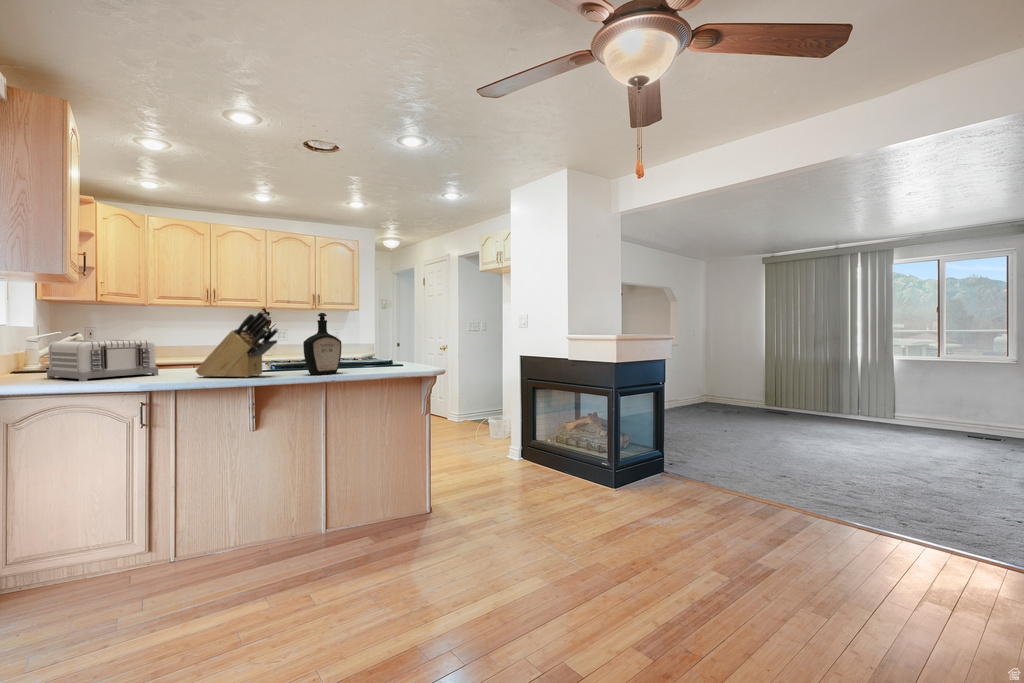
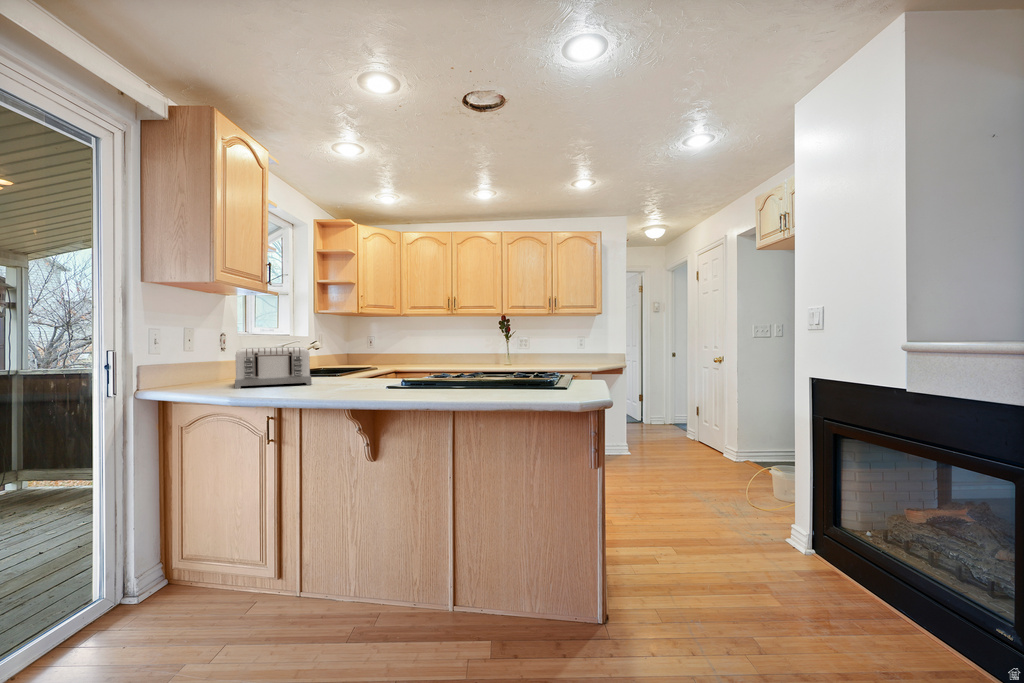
knife block: present [196,311,278,377] -> none [315,310,384,394]
bottle: present [303,313,341,375] -> none [410,310,459,395]

